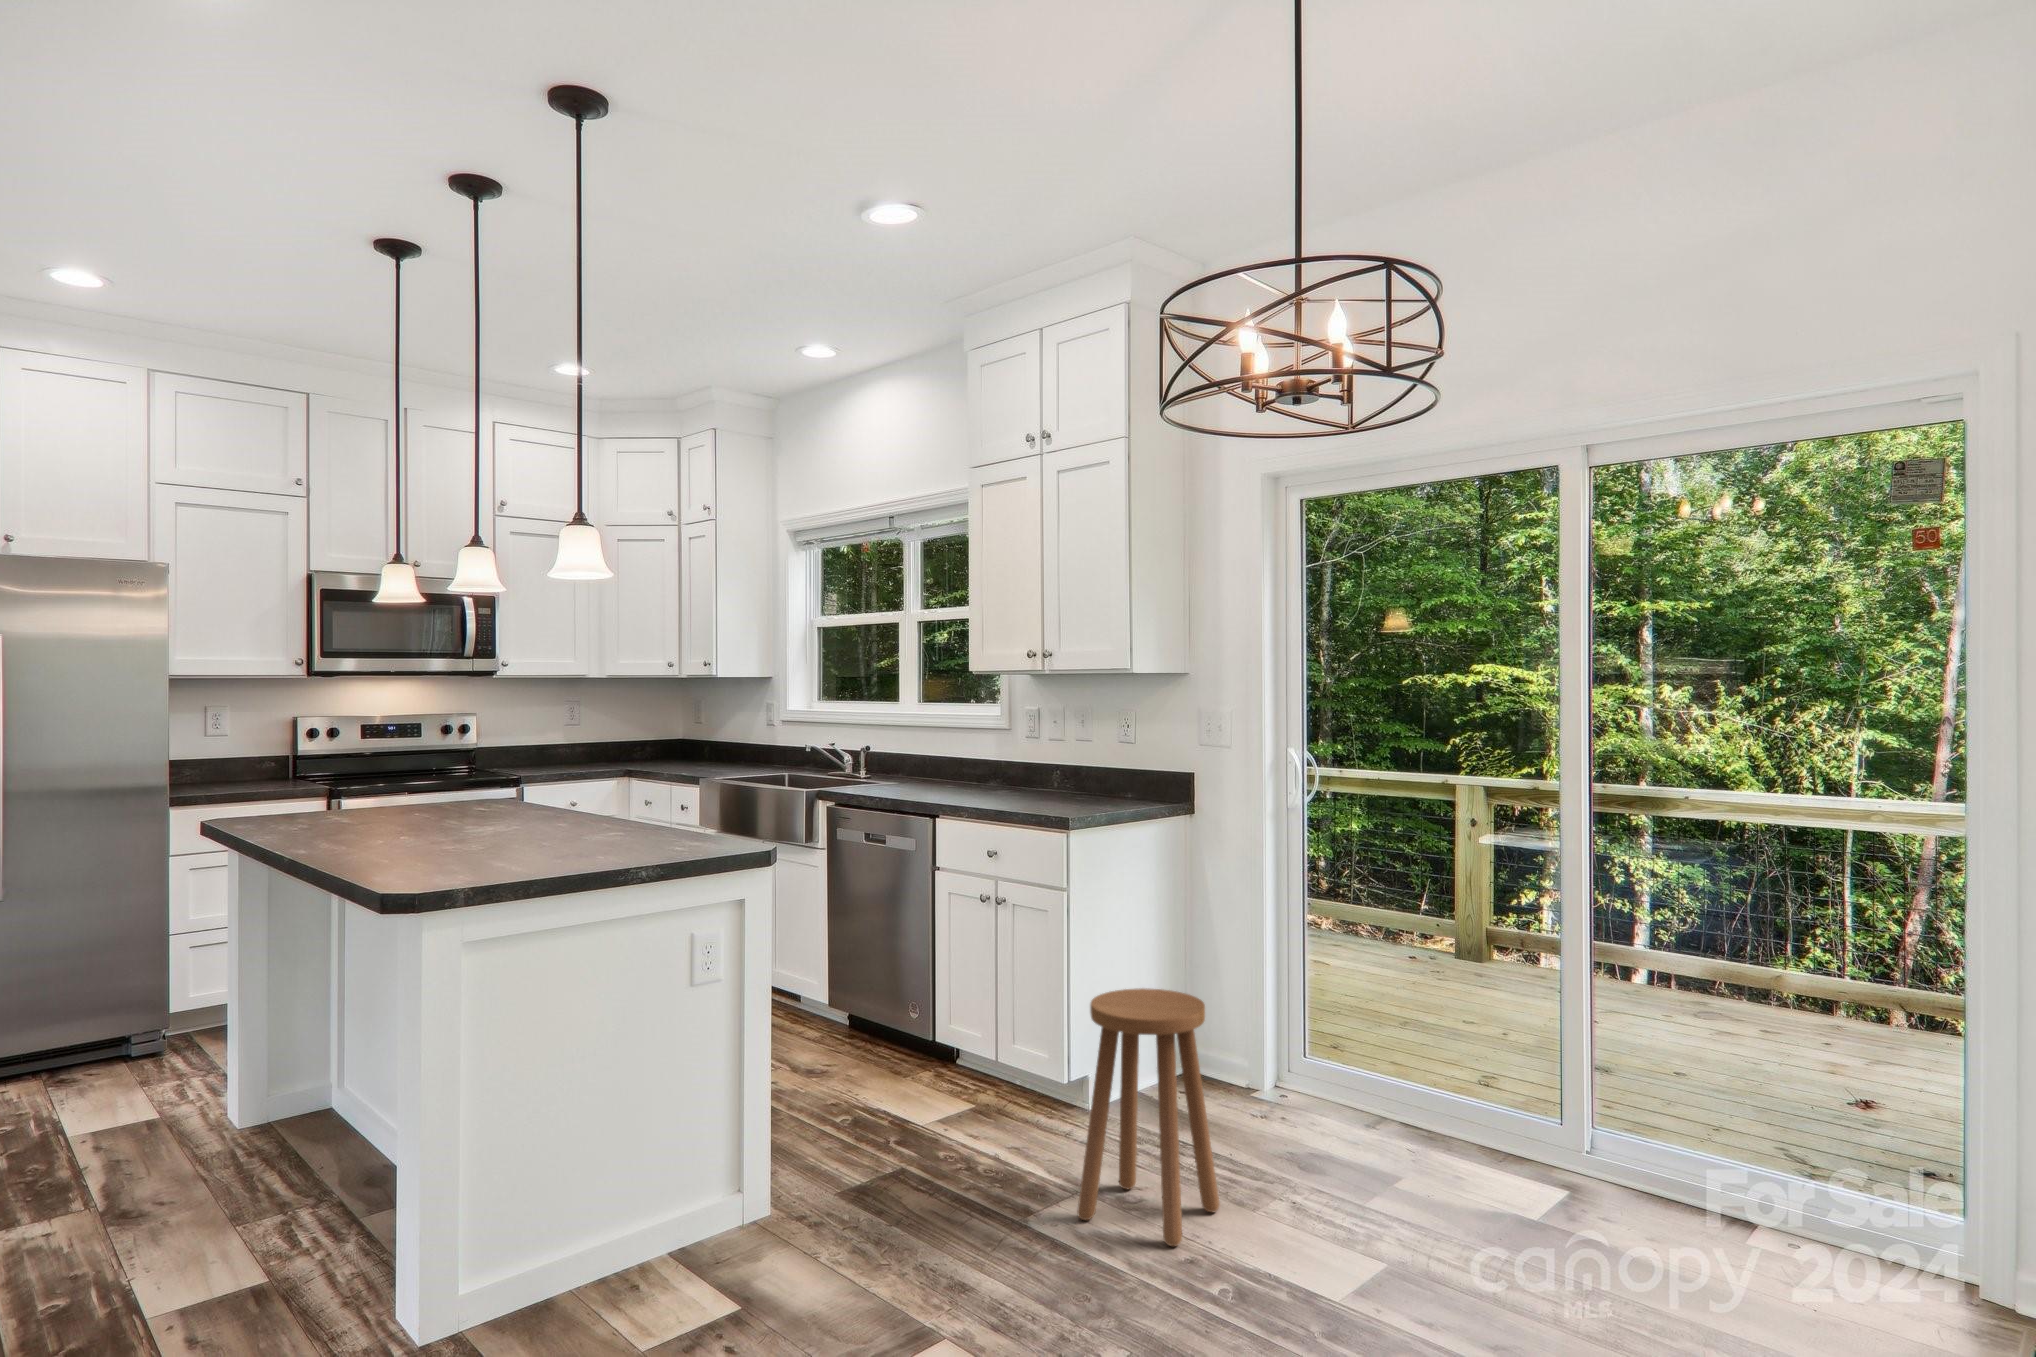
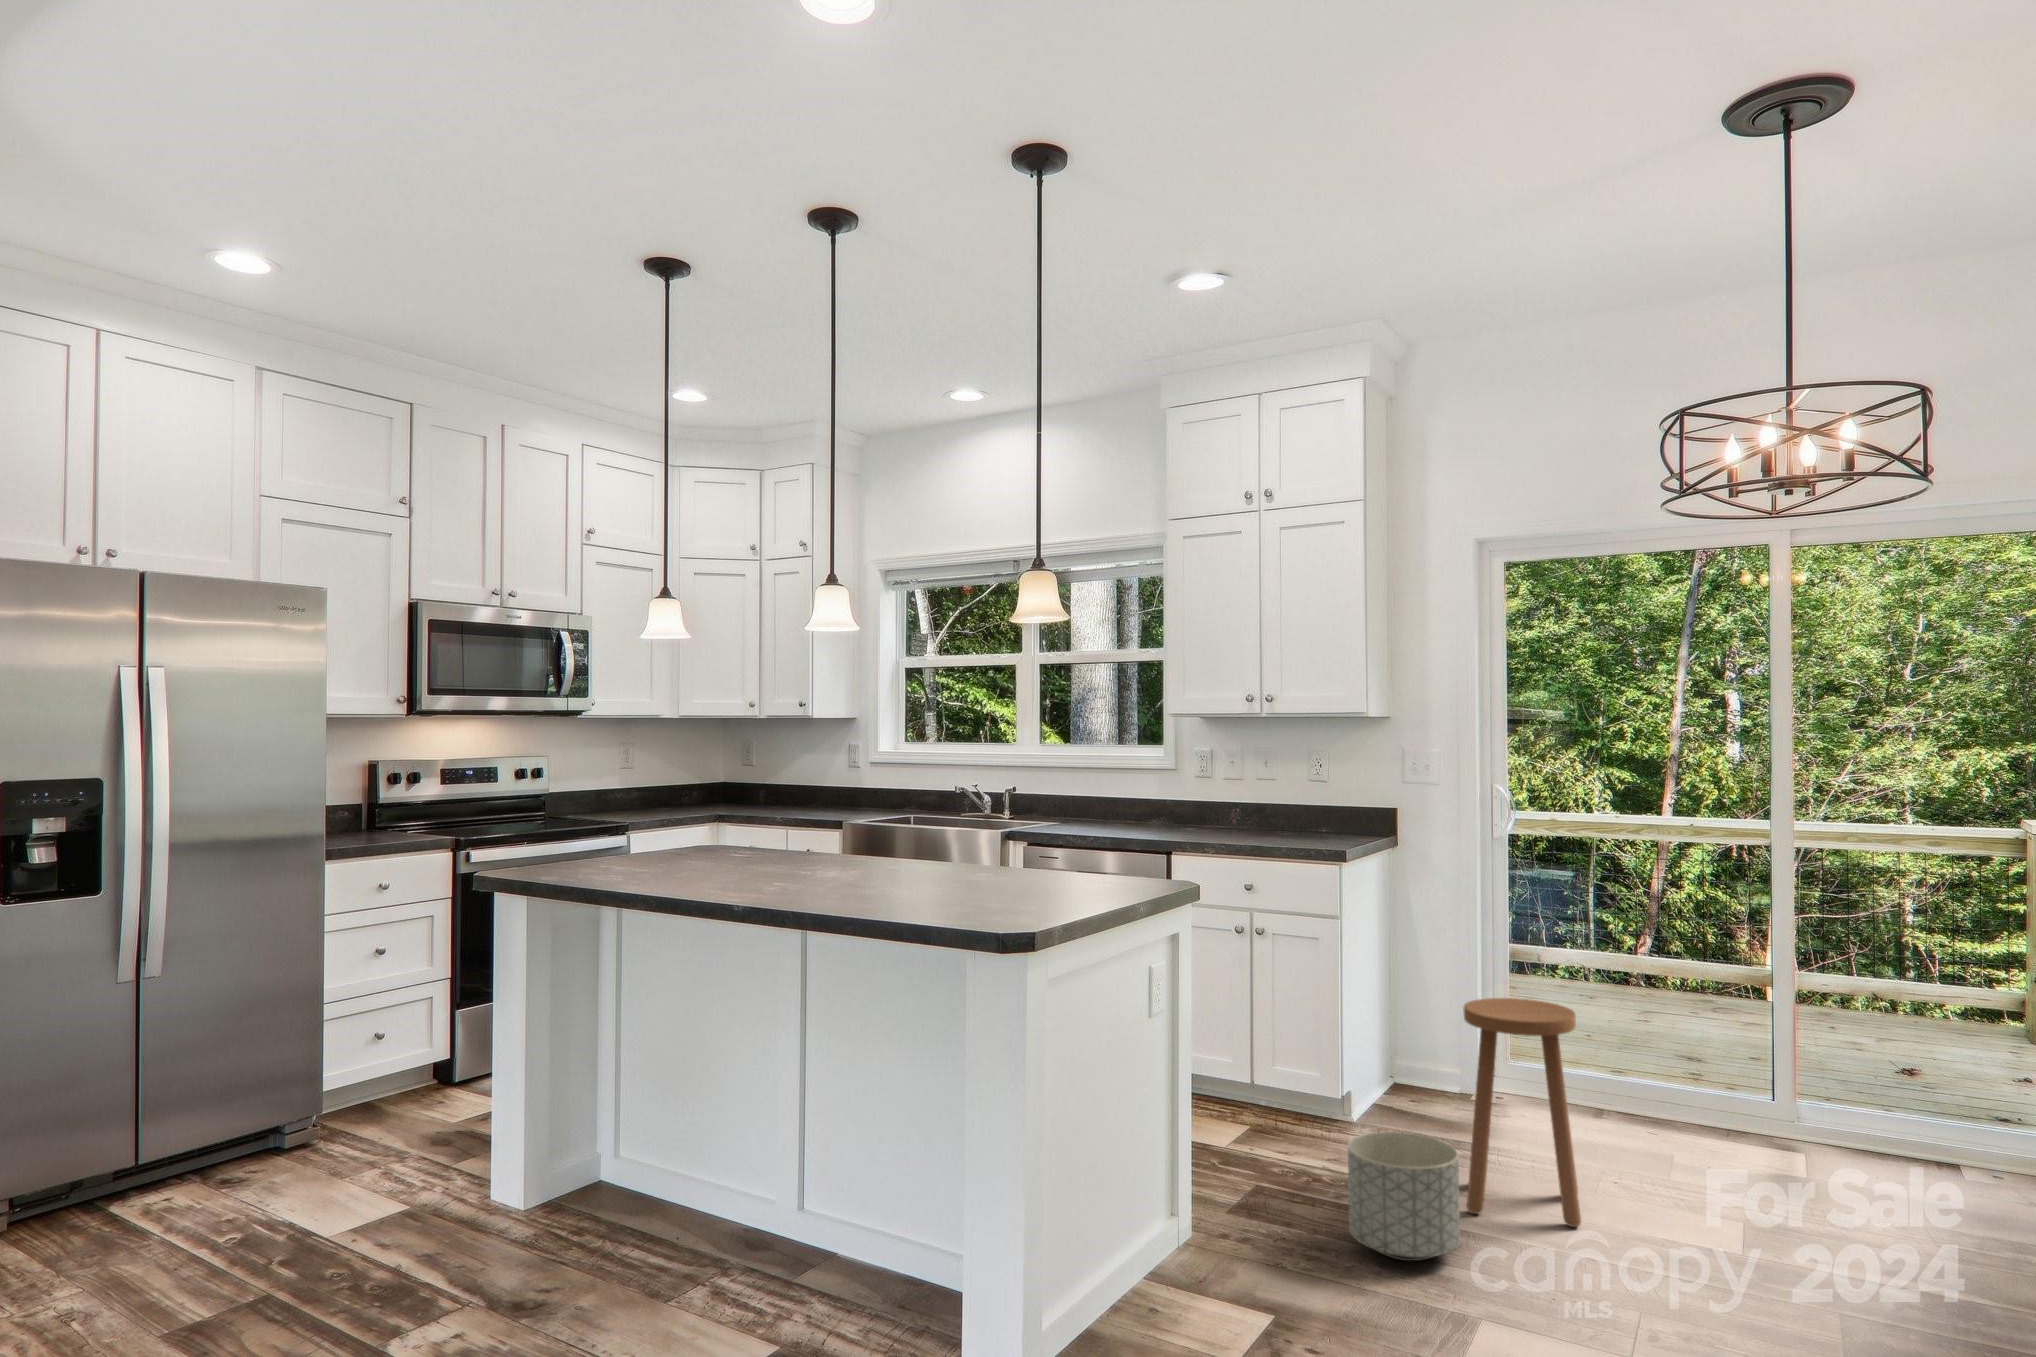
planter: none [901,1125,1016,1266] -> present [1348,1132,1460,1261]

